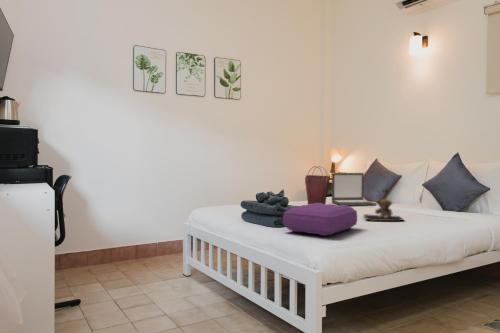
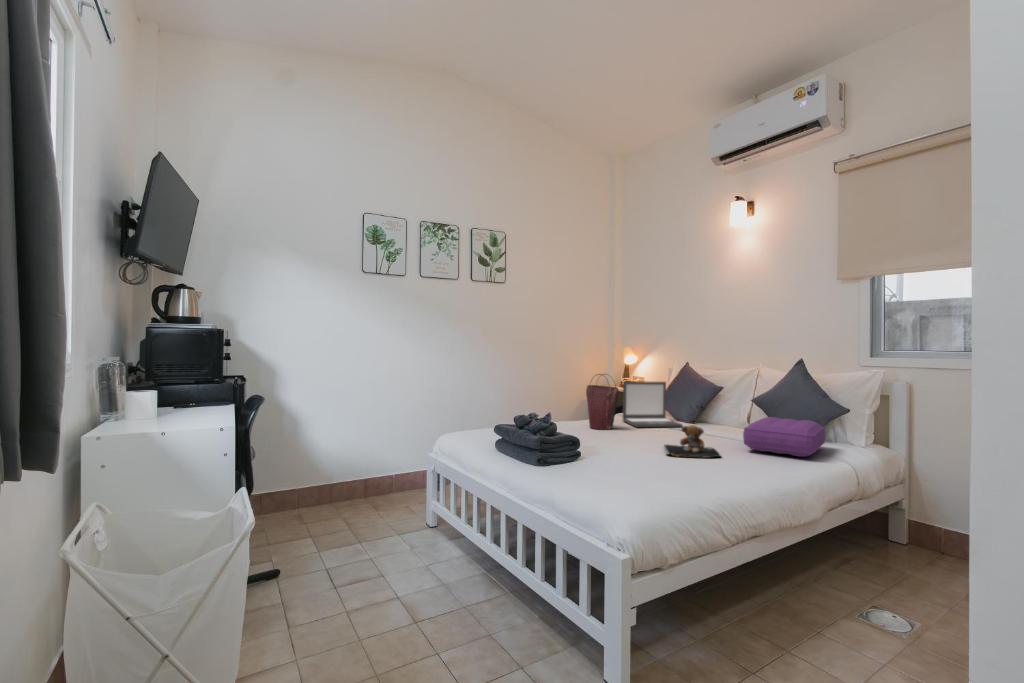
pillow: present [283,203,357,236] -> present [743,417,825,457]

